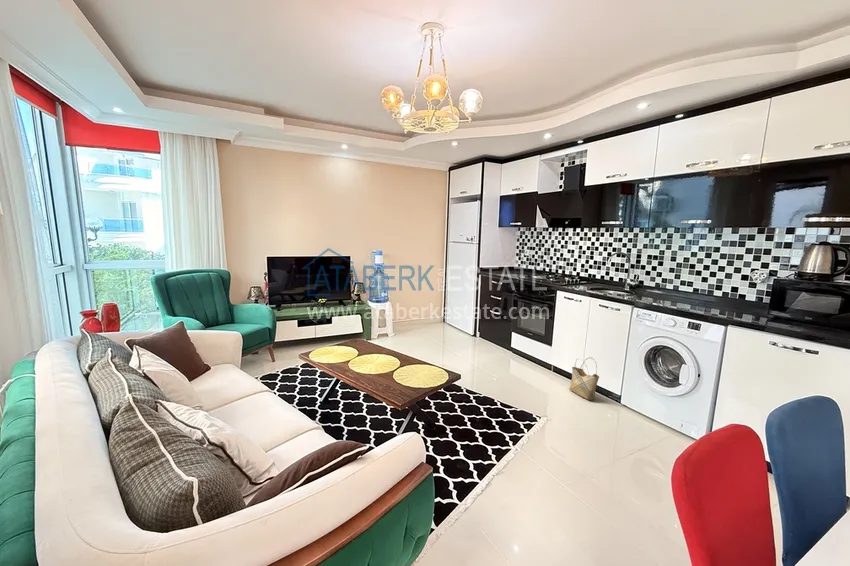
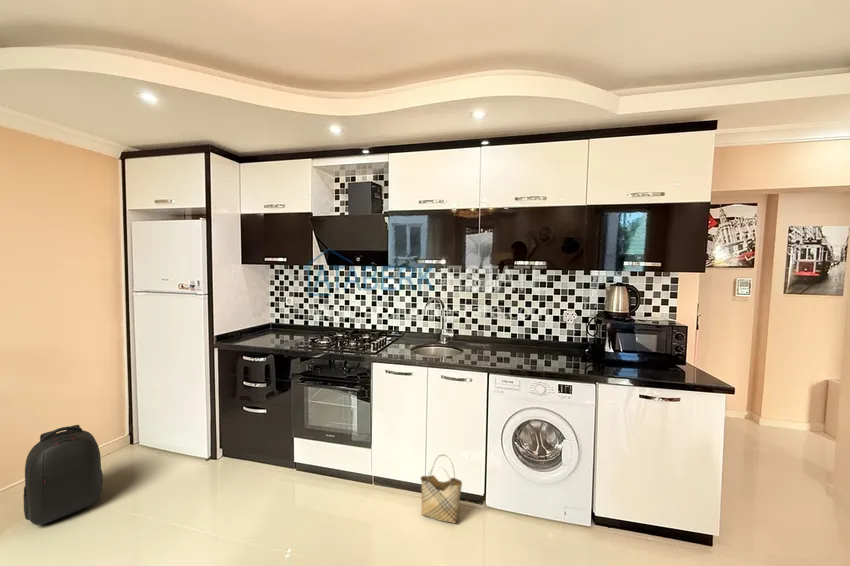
backpack: none [408,298,431,334] -> present [23,425,103,525]

